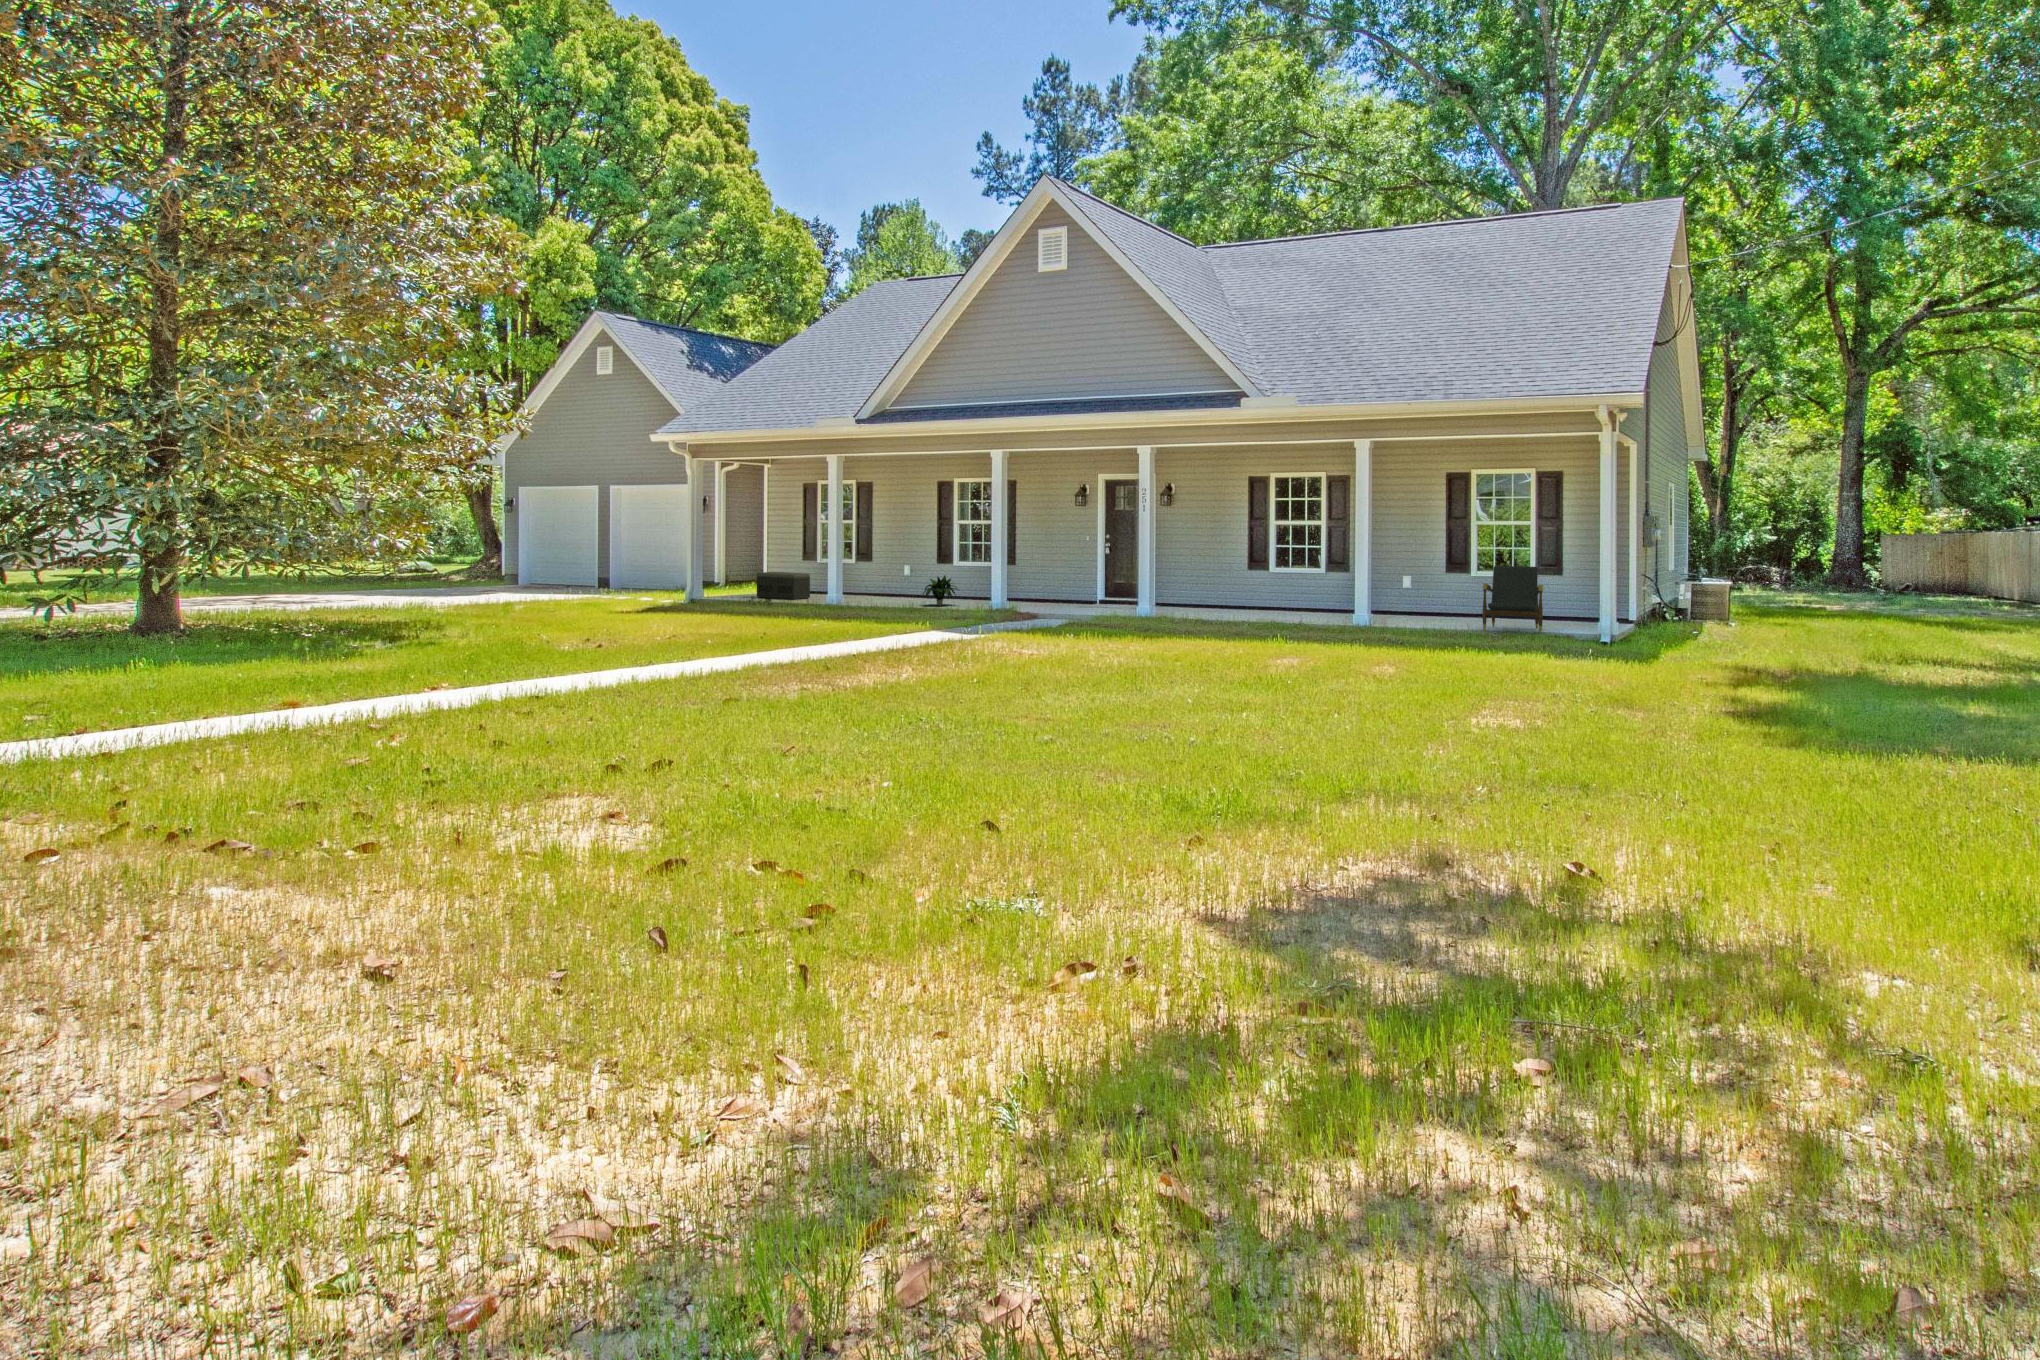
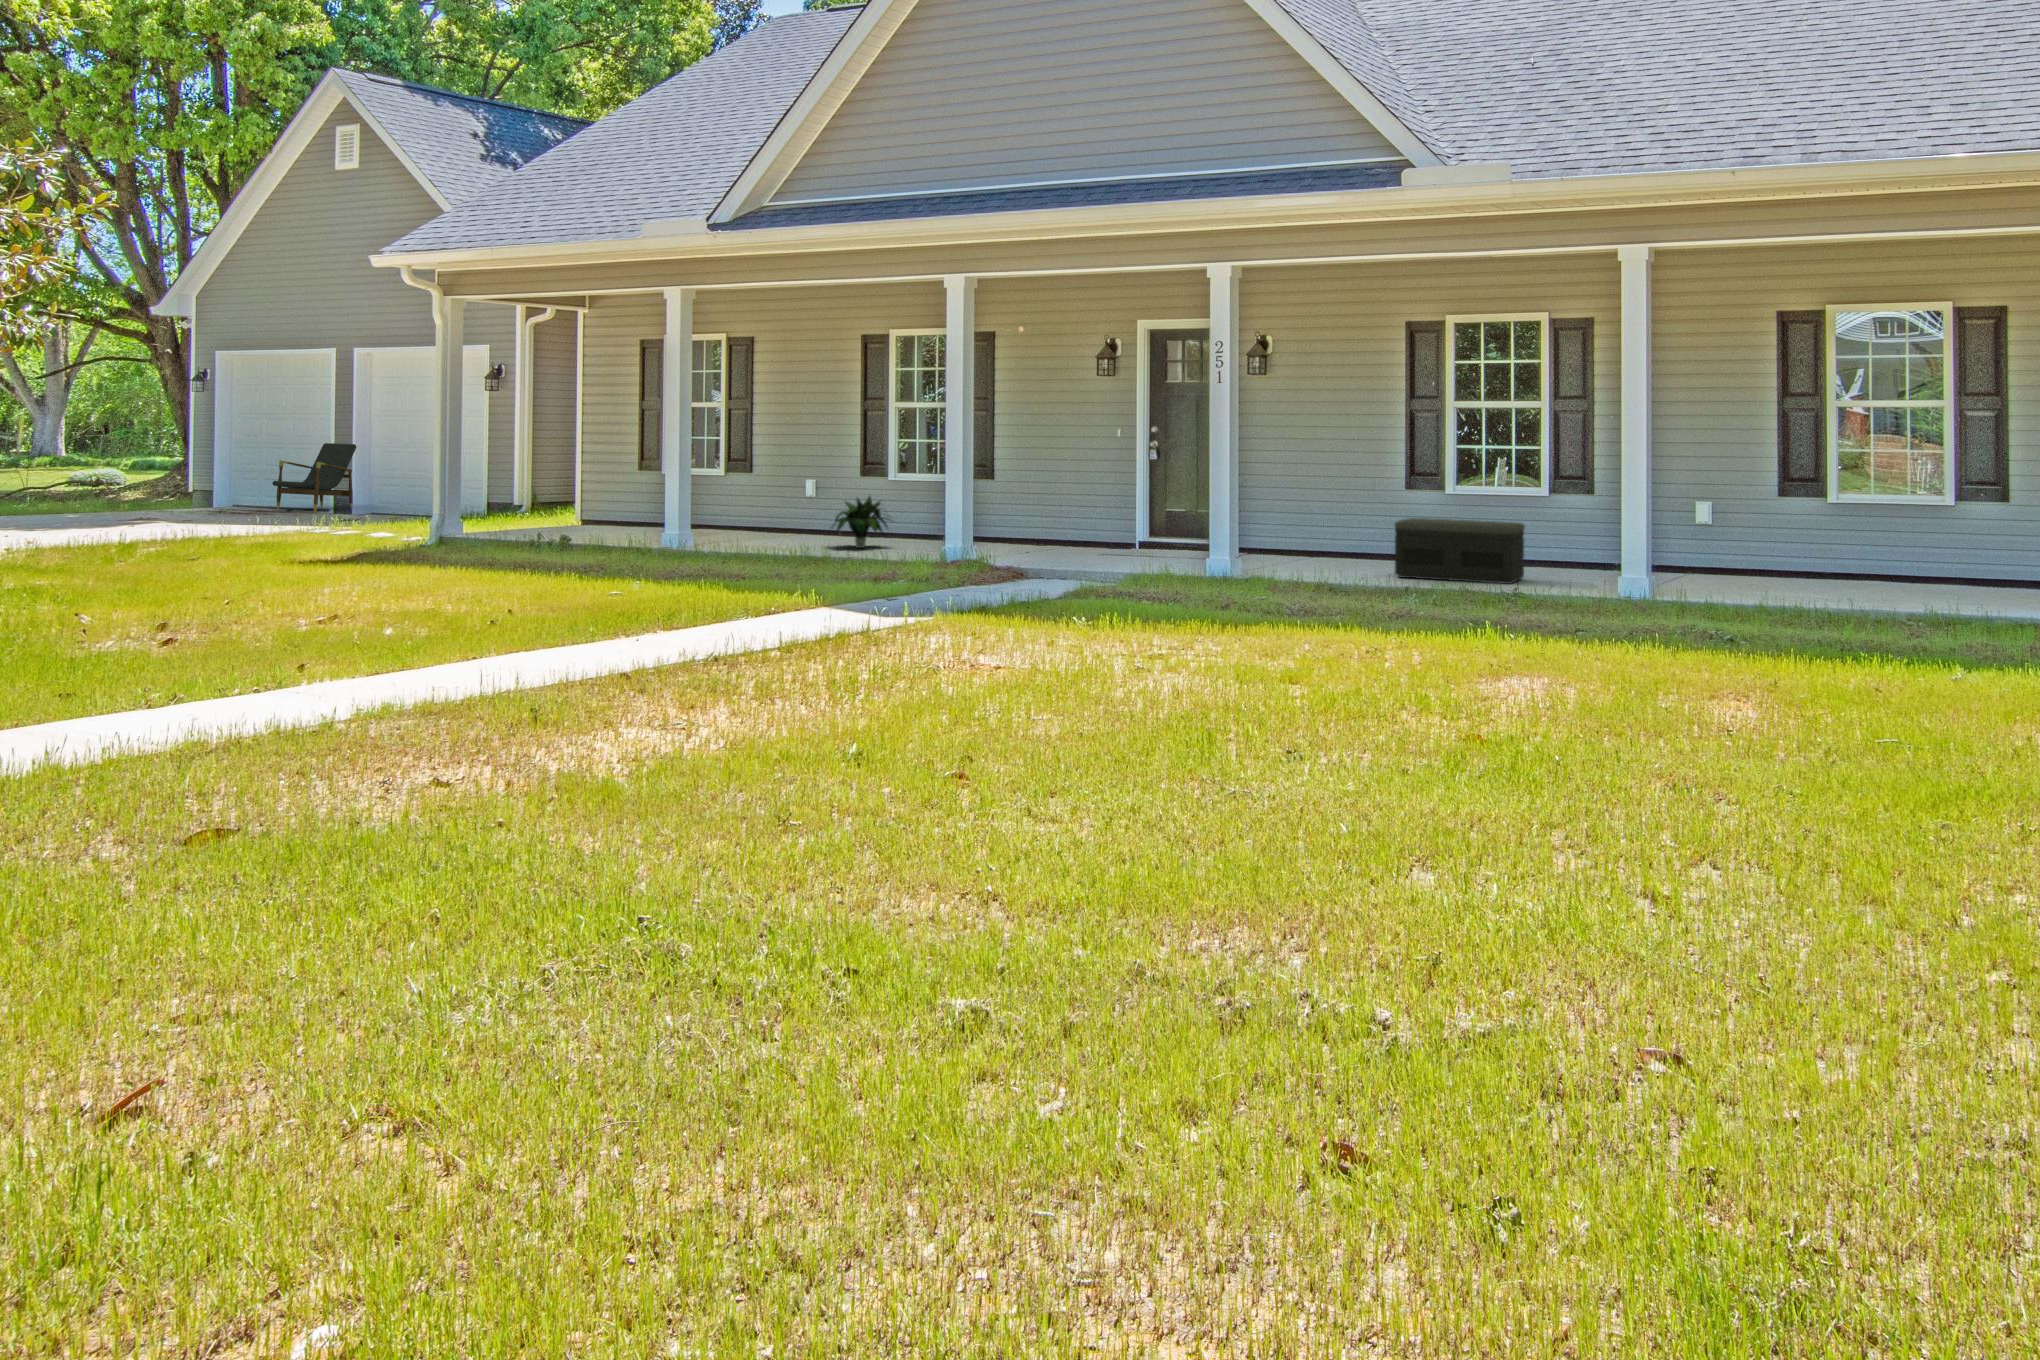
lounge chair: present [1483,566,1543,633] -> present [272,443,356,512]
storage bench: present [757,572,810,600] -> present [1395,518,1525,584]

